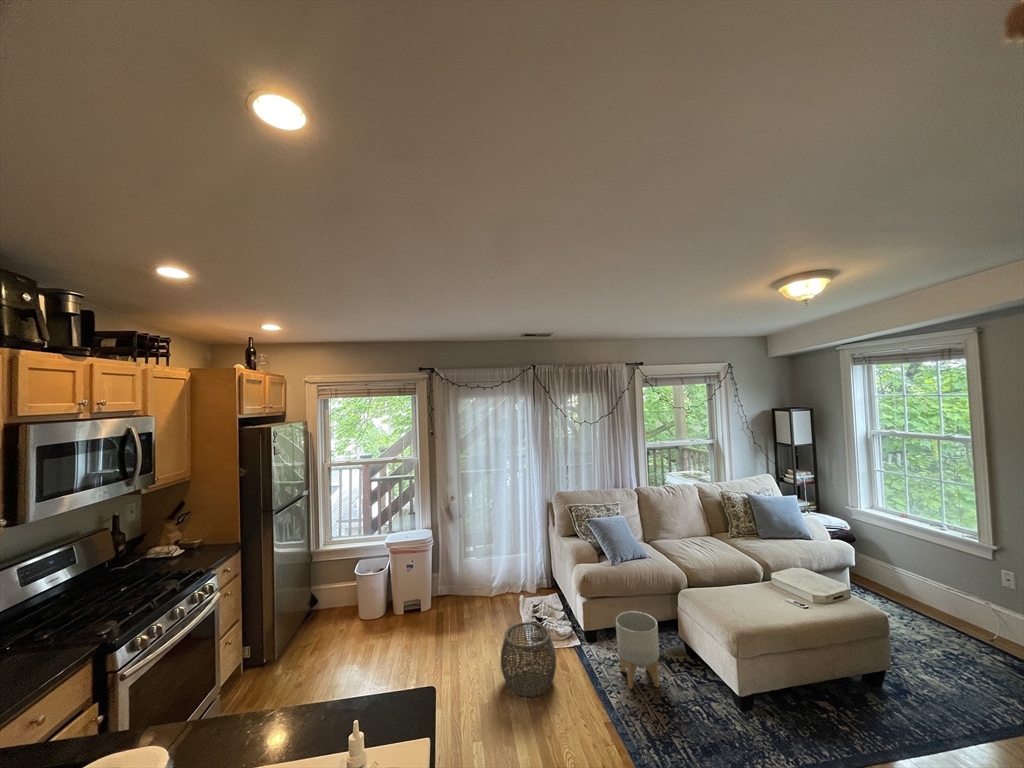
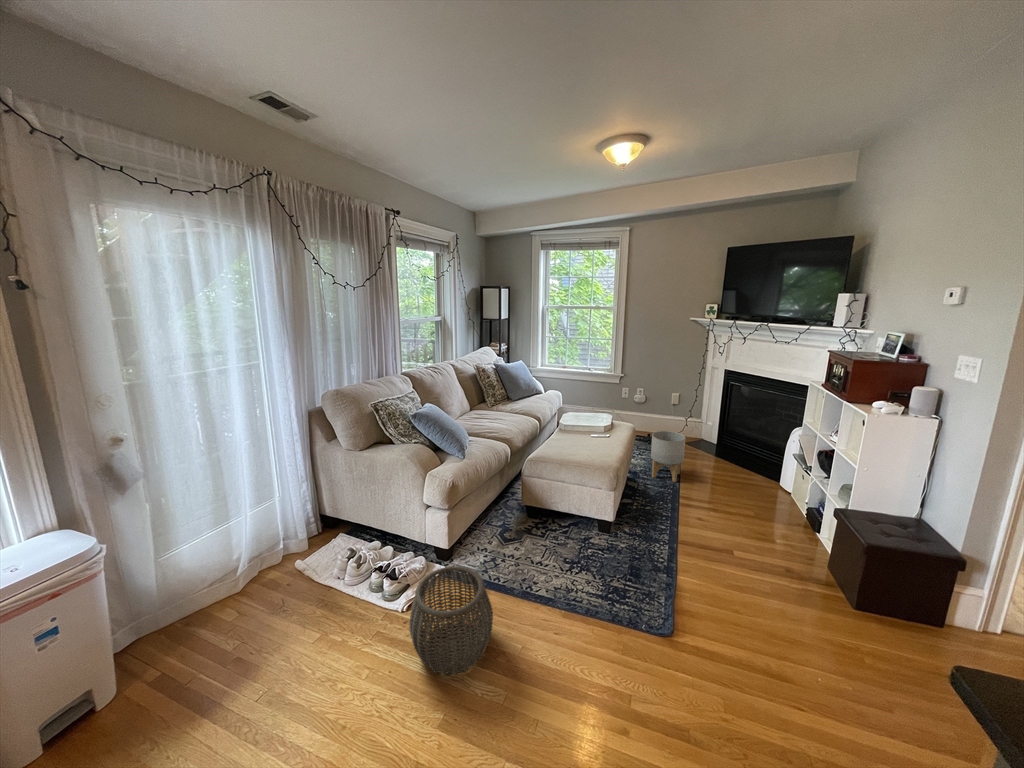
planter: present [616,611,659,689] -> present [651,431,685,482]

